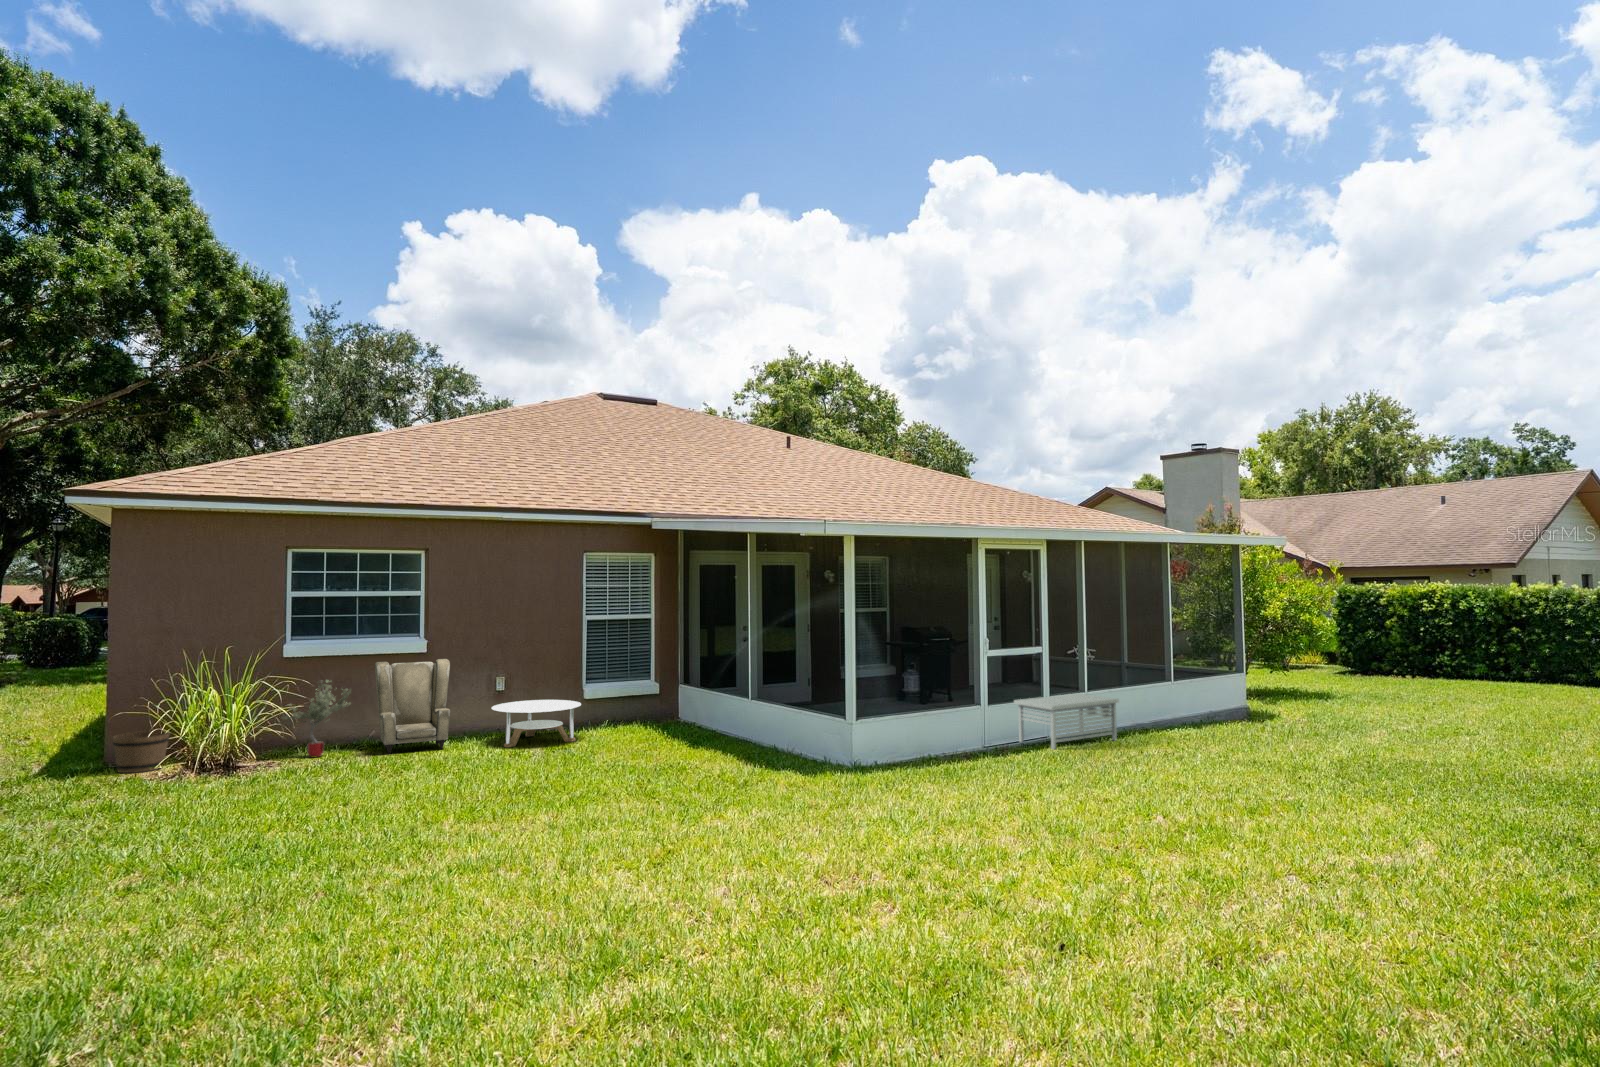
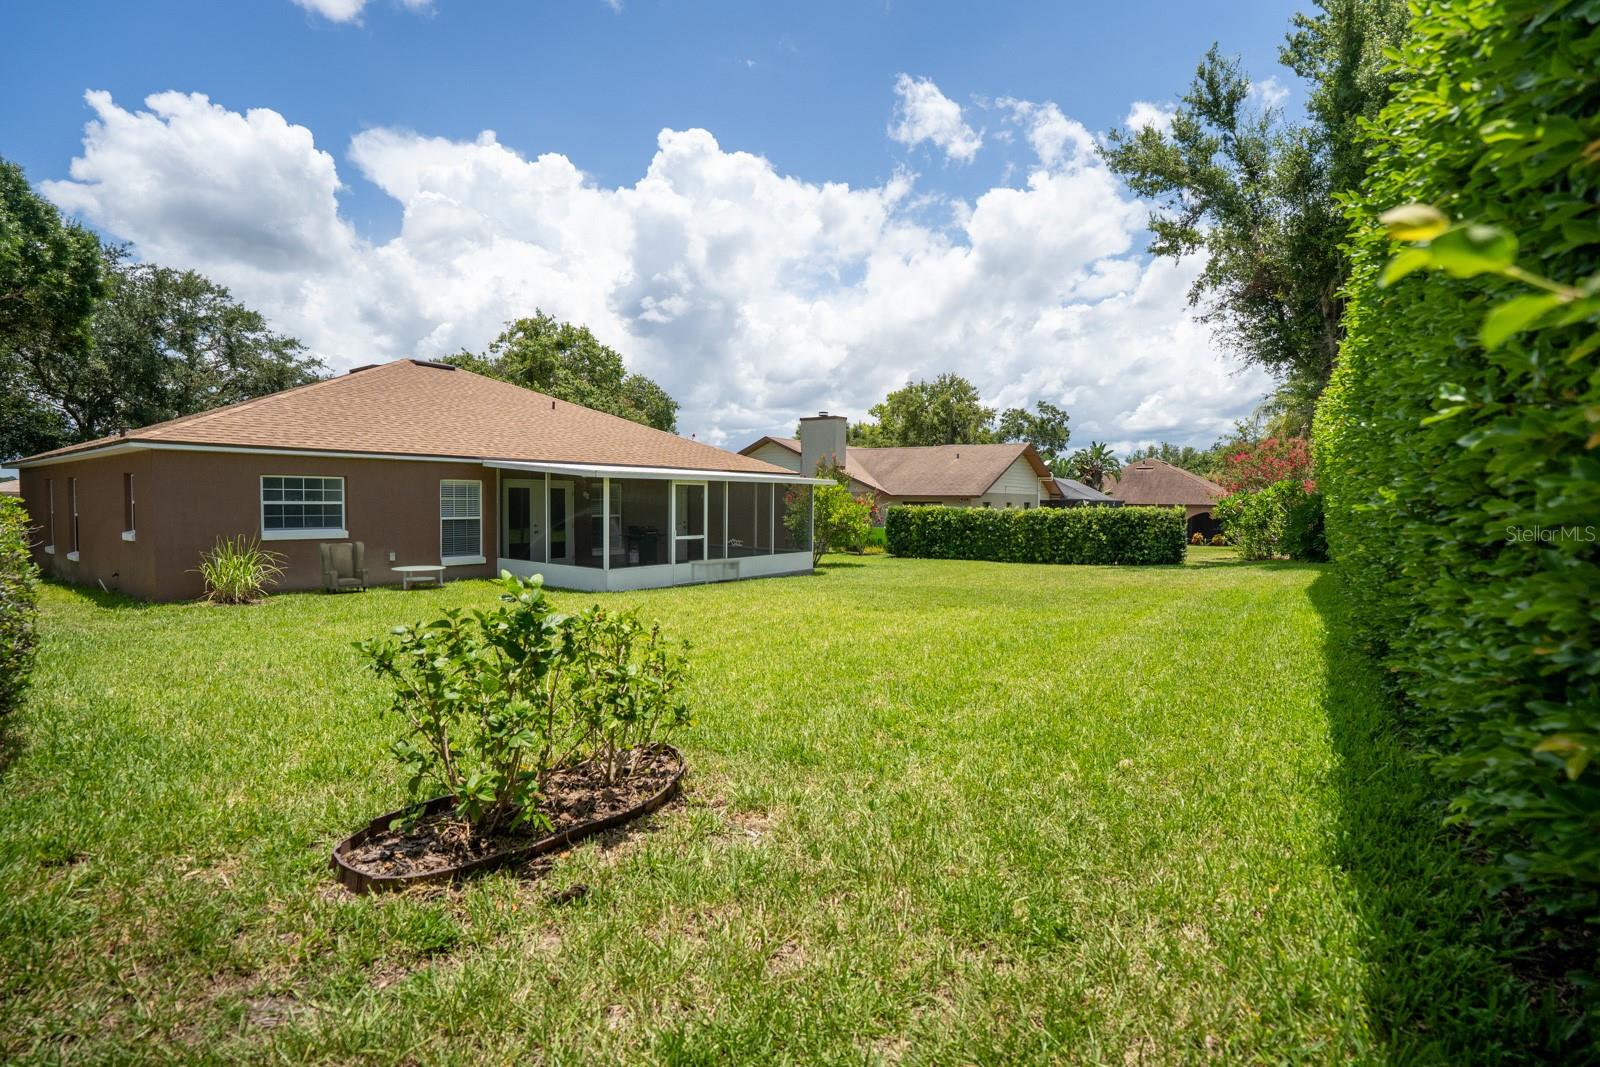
potted tree: present [282,680,351,758] -> none [266,552,308,597]
bucket: present [113,730,169,773] -> none [164,578,198,604]

